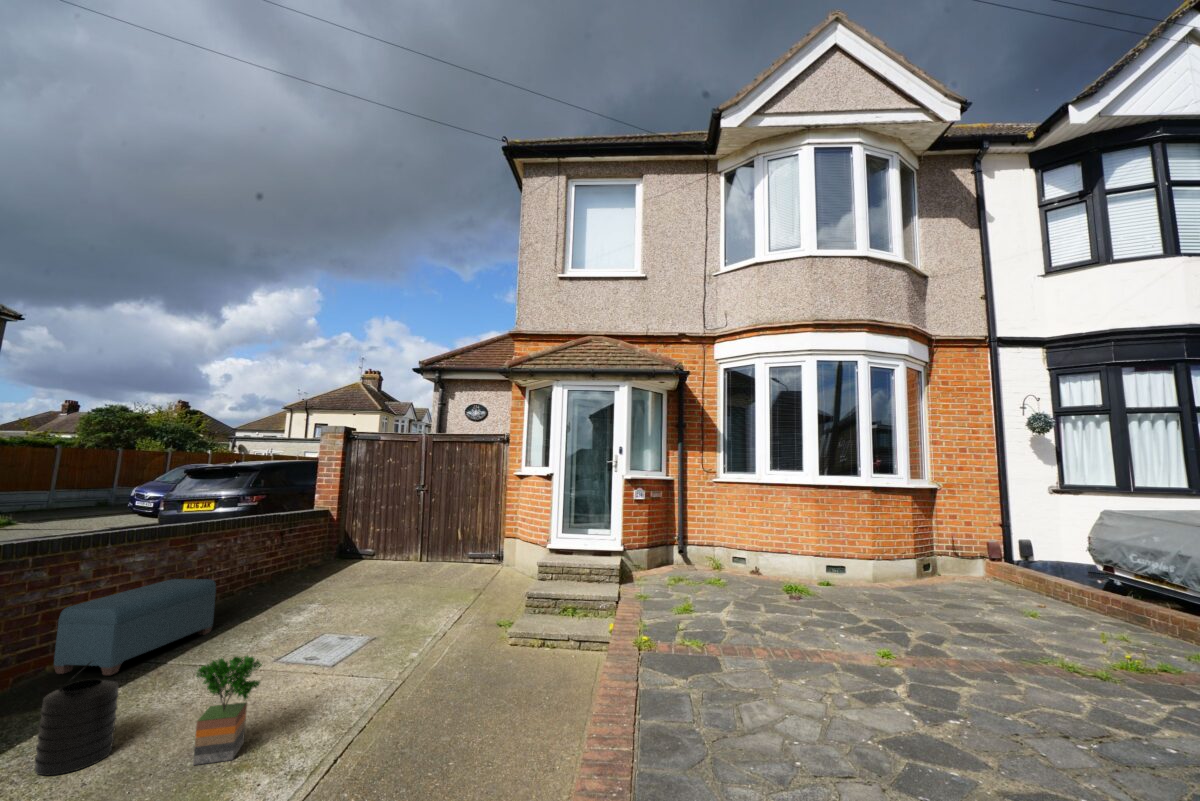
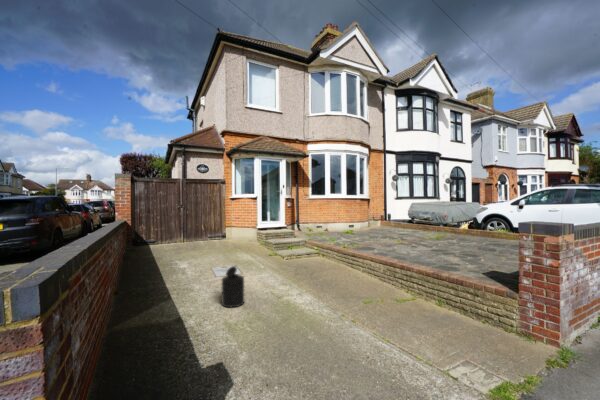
bench: present [54,579,216,675] -> none [131,250,166,295]
potted tree: present [193,656,262,765] -> none [265,258,291,294]

